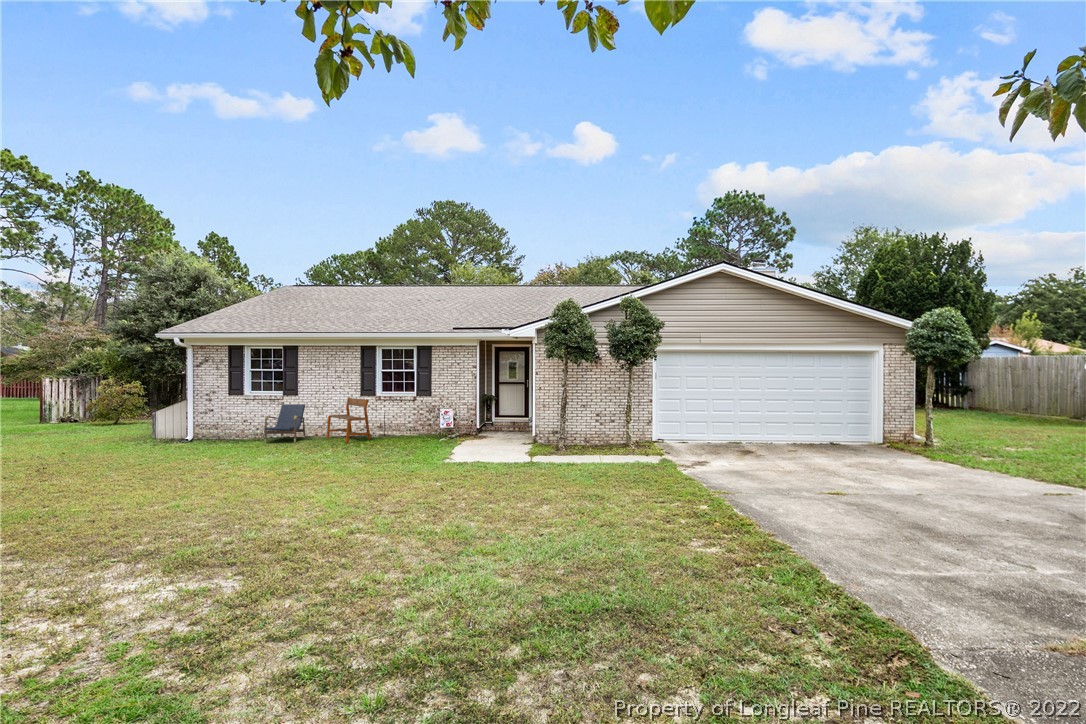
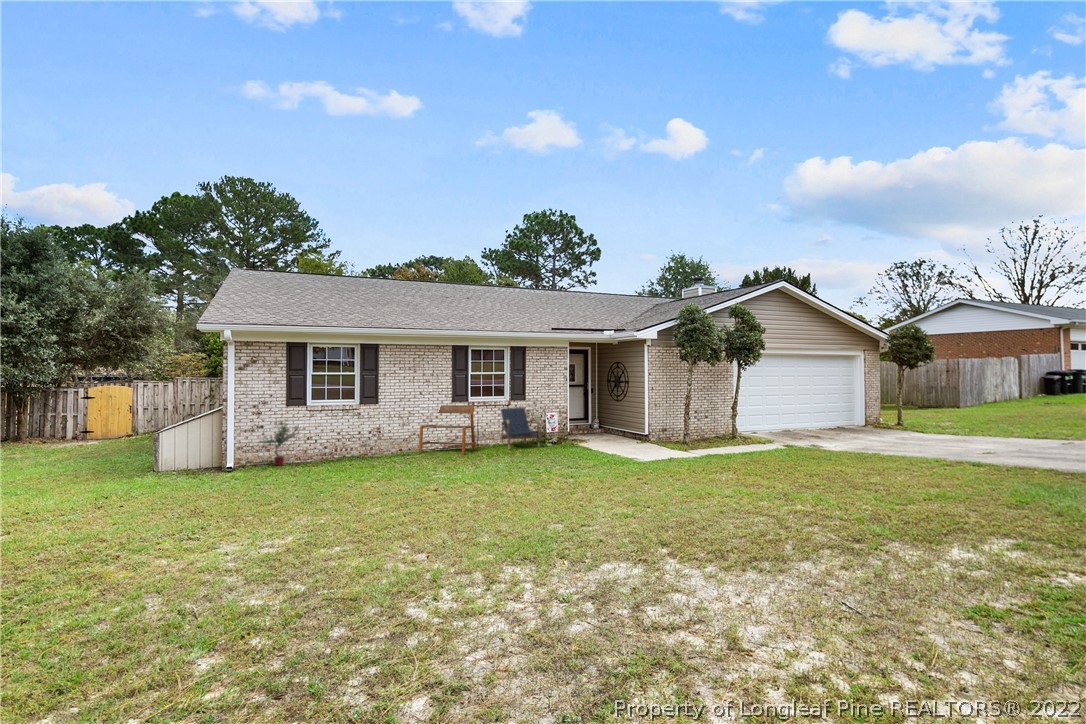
lounge chair: present [264,404,305,443] -> present [501,408,540,449]
potted tree: none [203,406,232,441] -> present [260,421,298,466]

